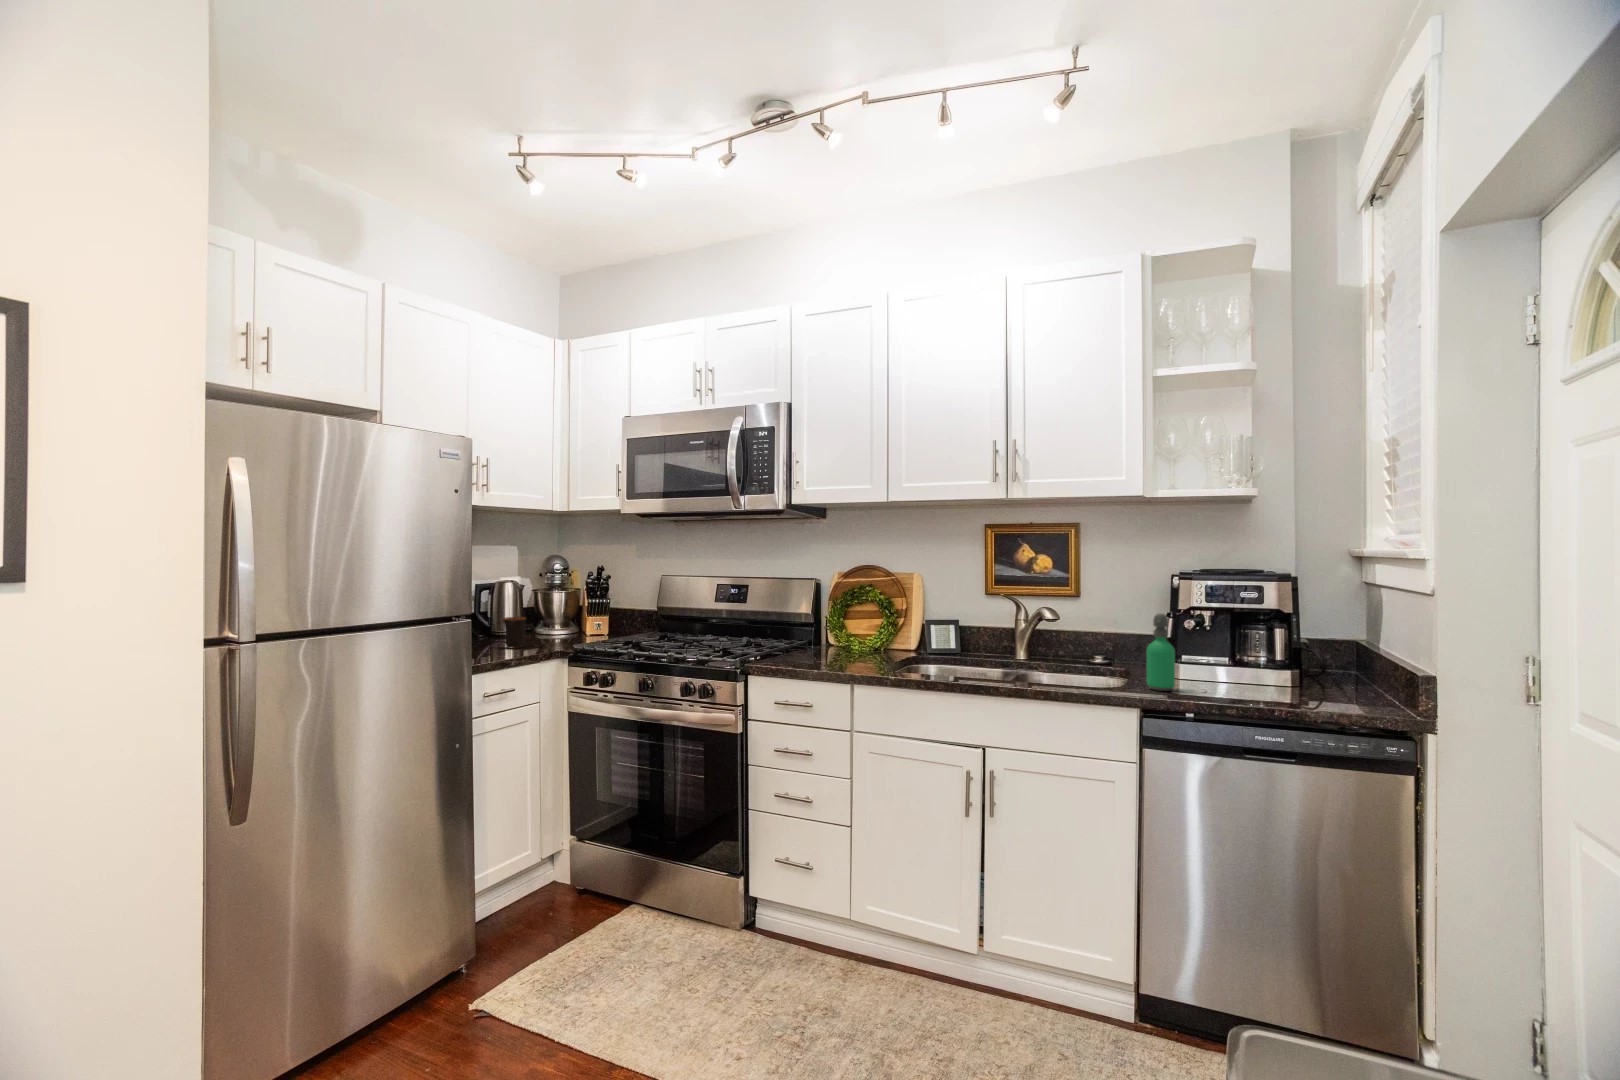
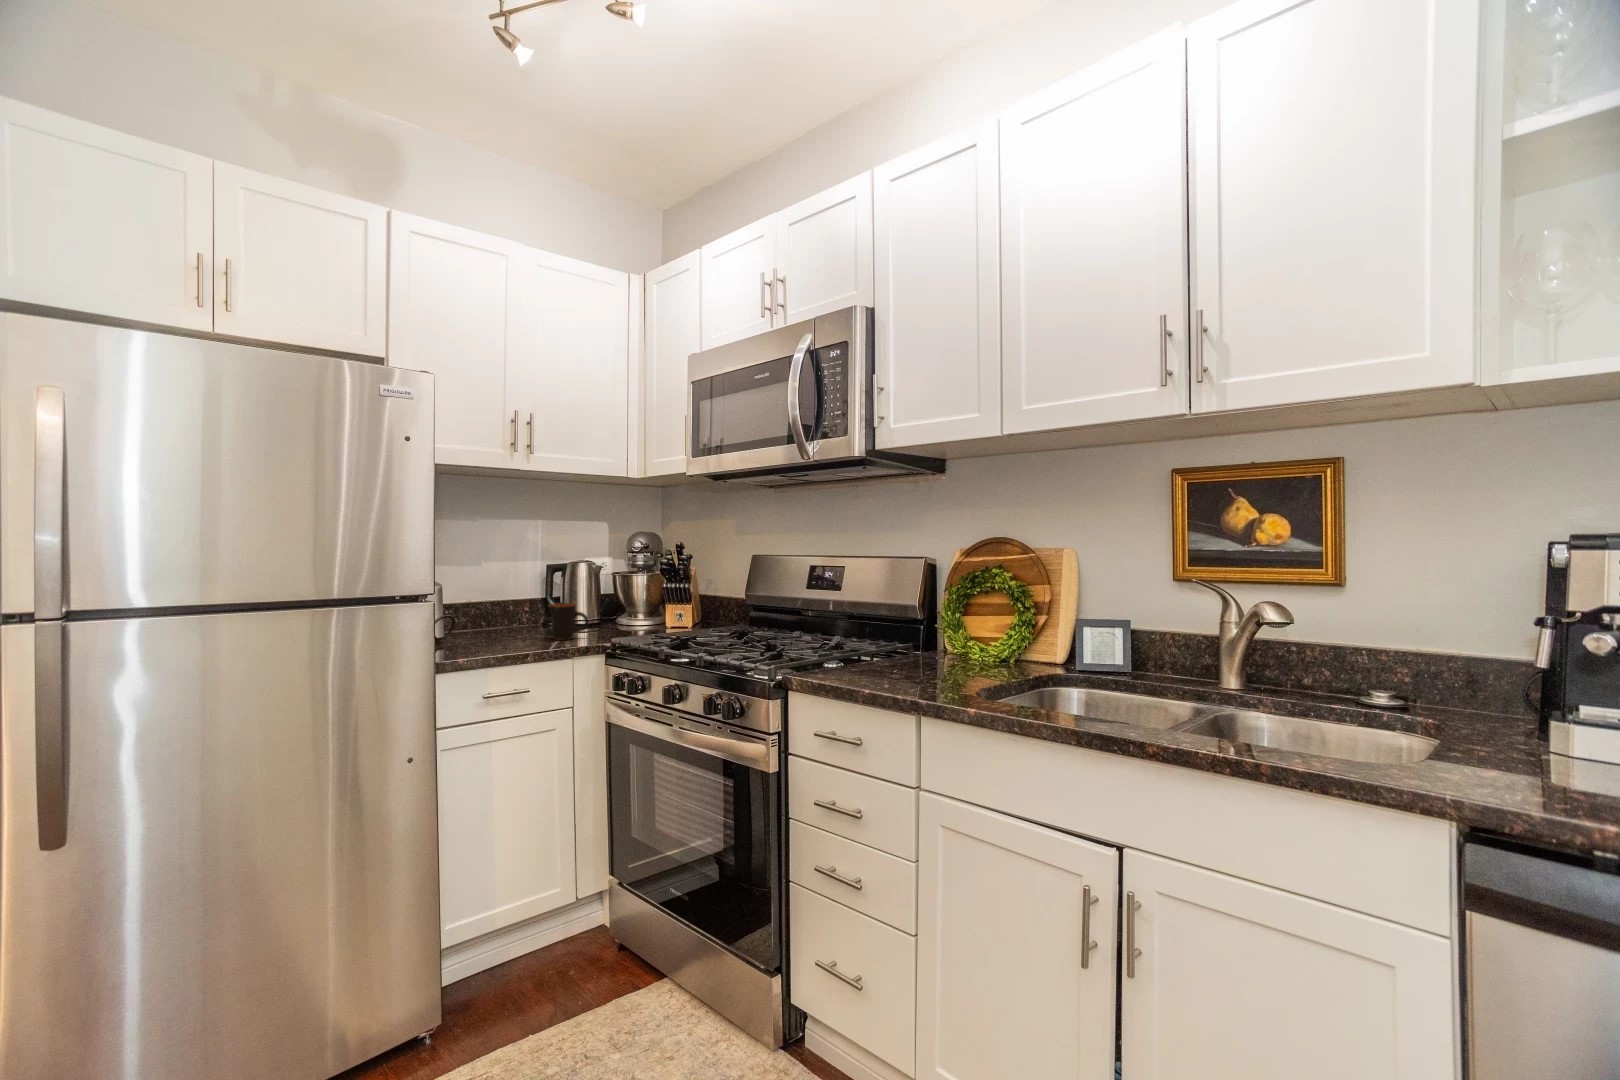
soap dispenser: present [1146,613,1175,691] -> none [1478,622,1556,793]

